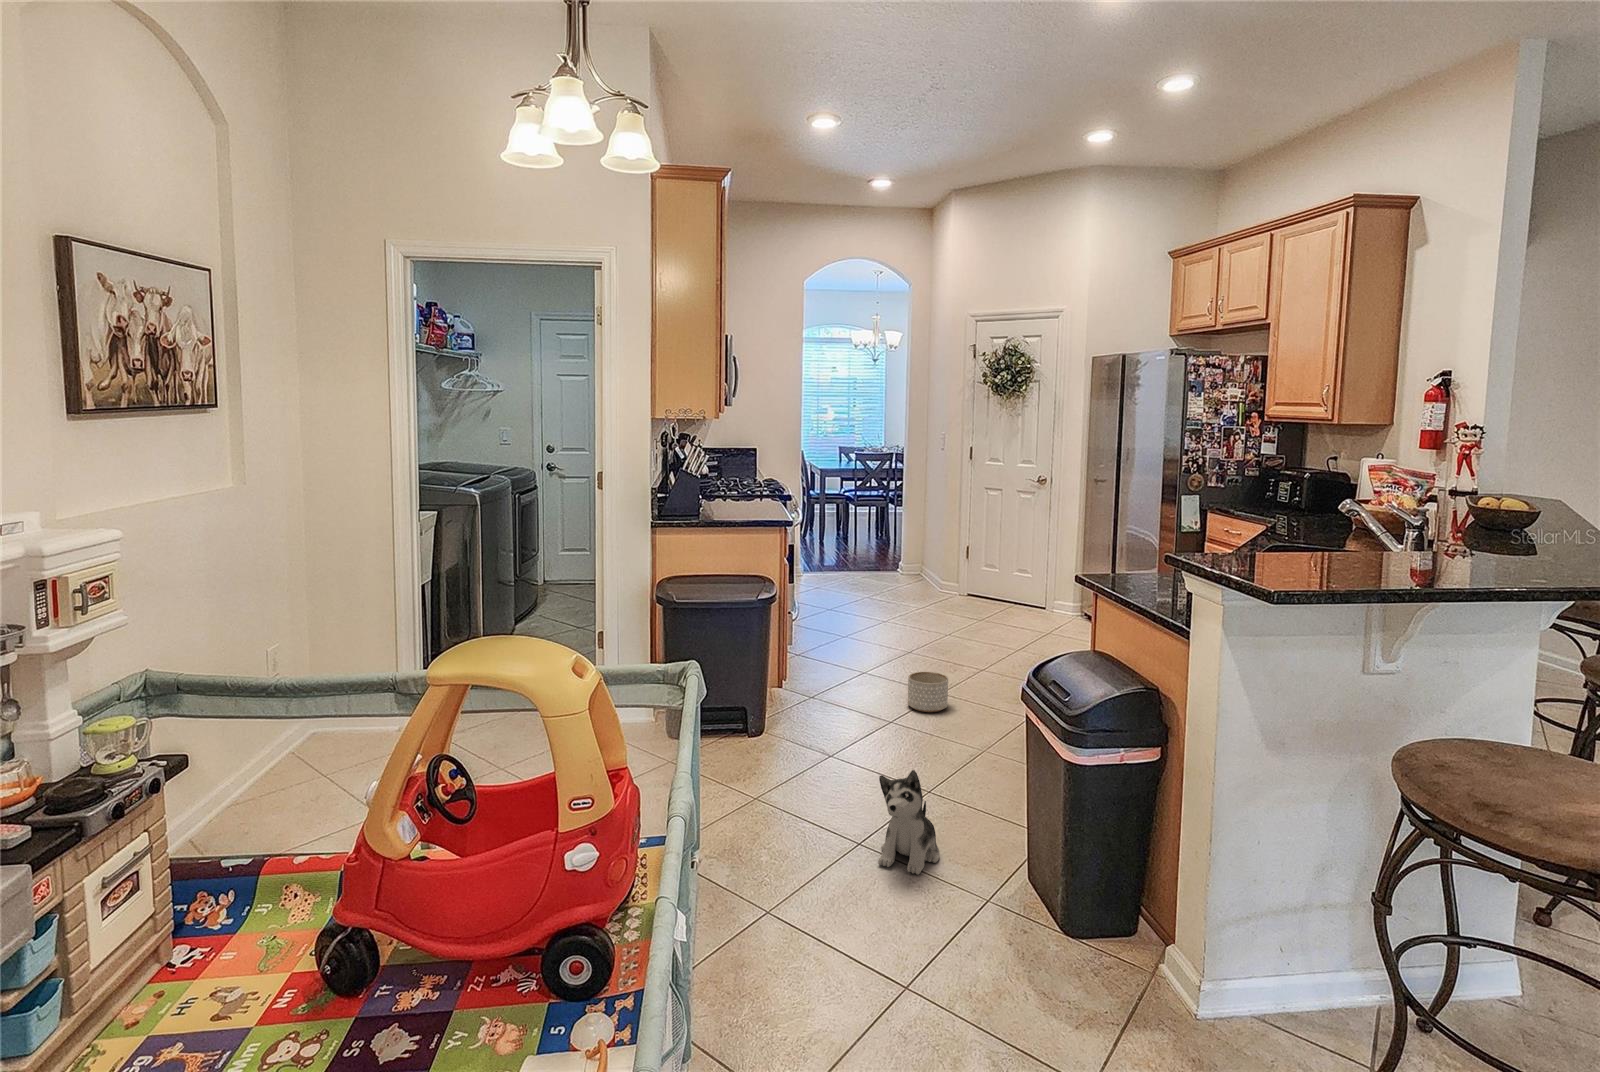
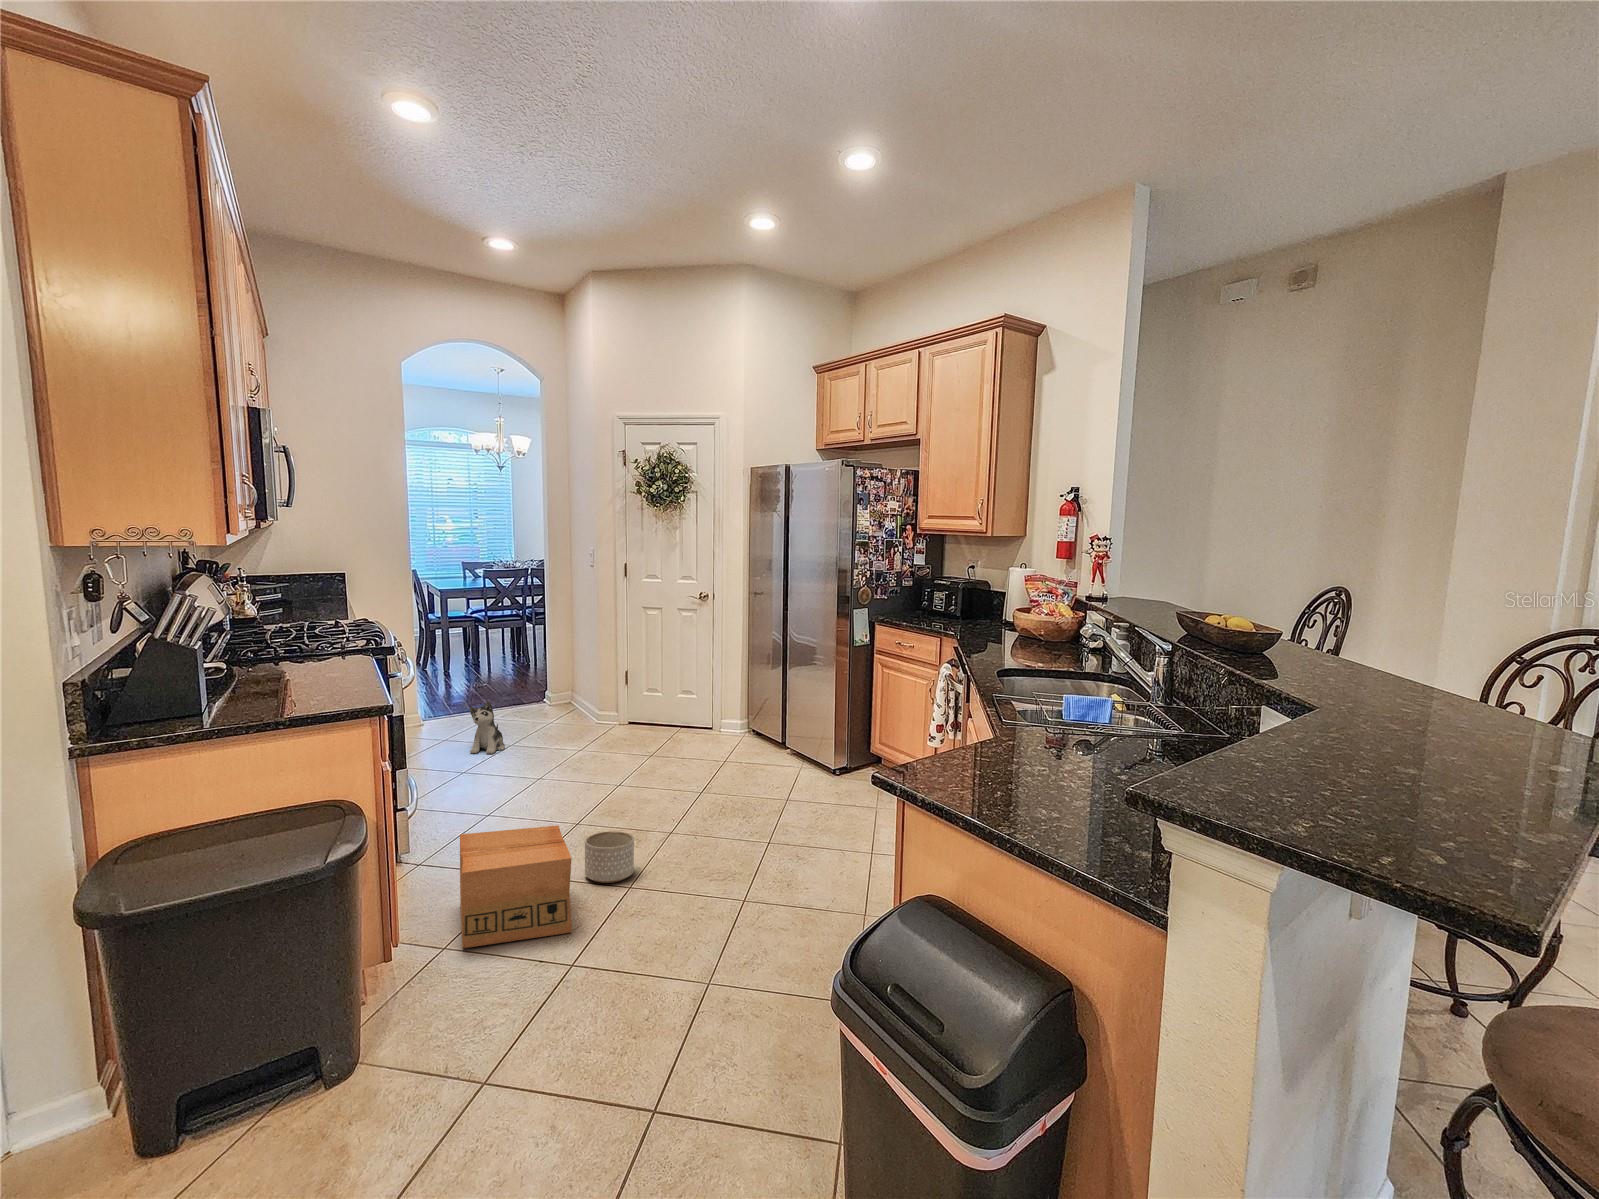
cardboard box: none [810,657,892,741] -> present [460,826,572,948]
plush toy: present [878,770,939,875] -> present [469,701,505,754]

